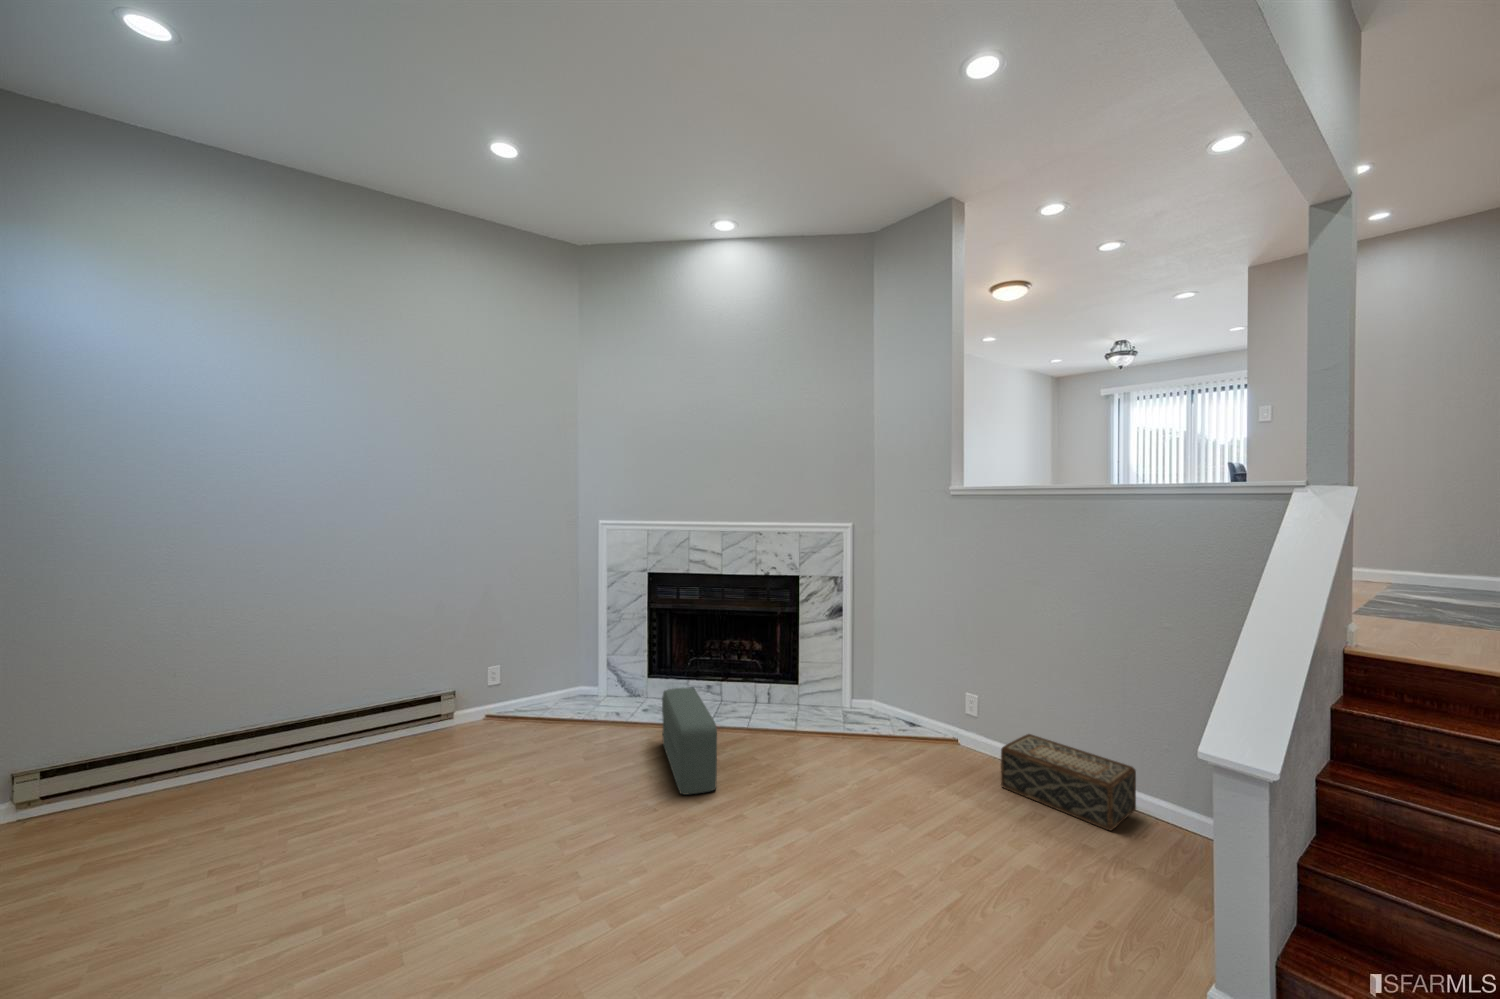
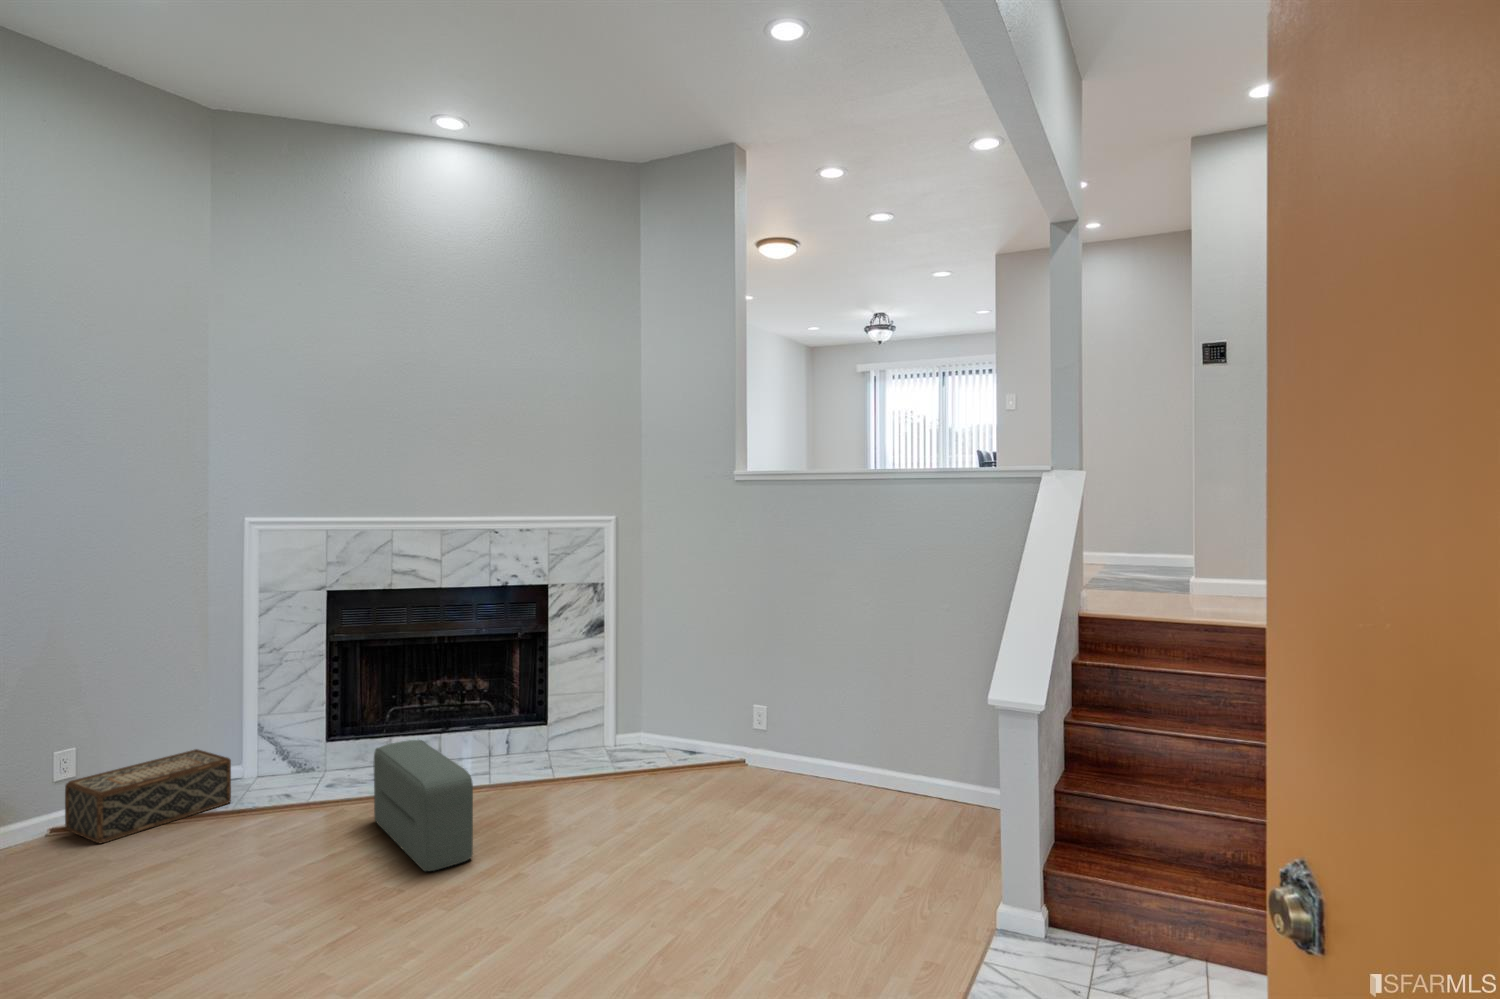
woven basket: present [1001,734,1136,831] -> present [65,749,231,843]

